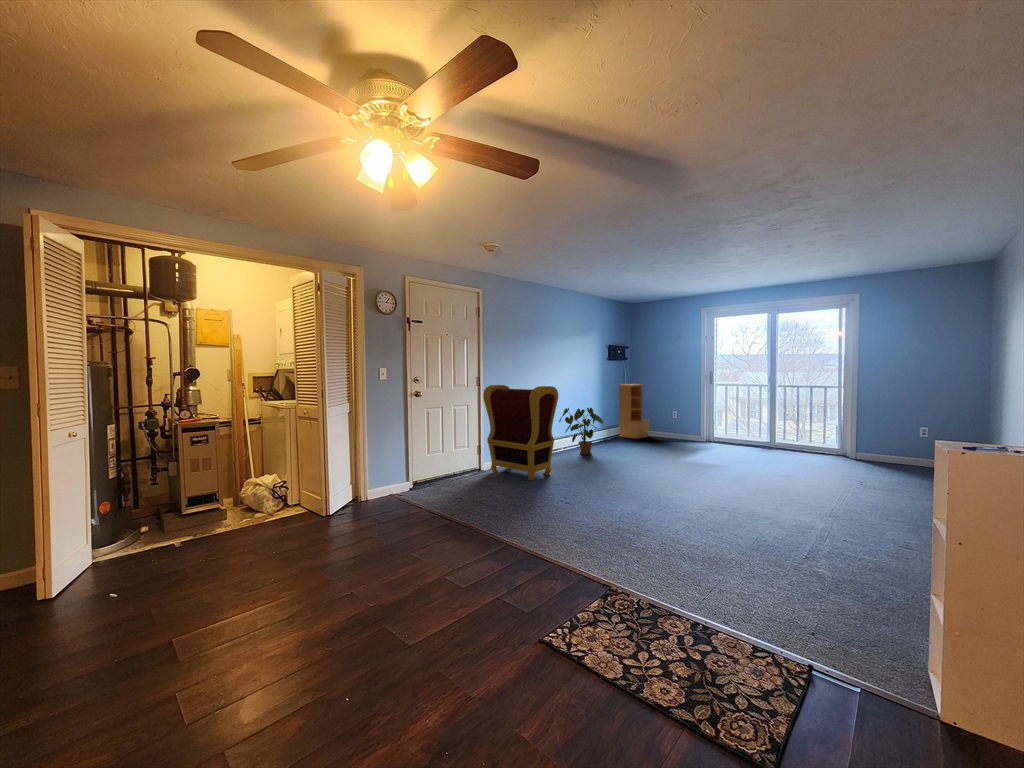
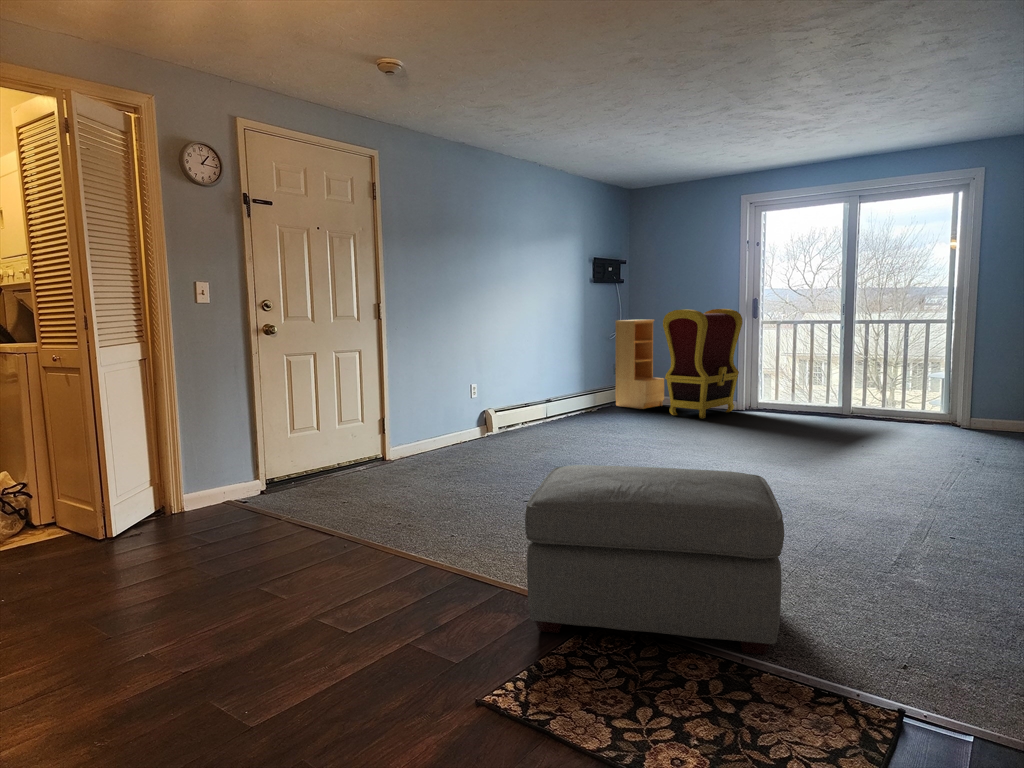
armchair: present [483,385,558,480] -> present [663,309,743,419]
house plant: present [559,408,603,455] -> none [517,355,590,433]
ottoman: none [569,488,730,620] -> present [525,465,784,655]

